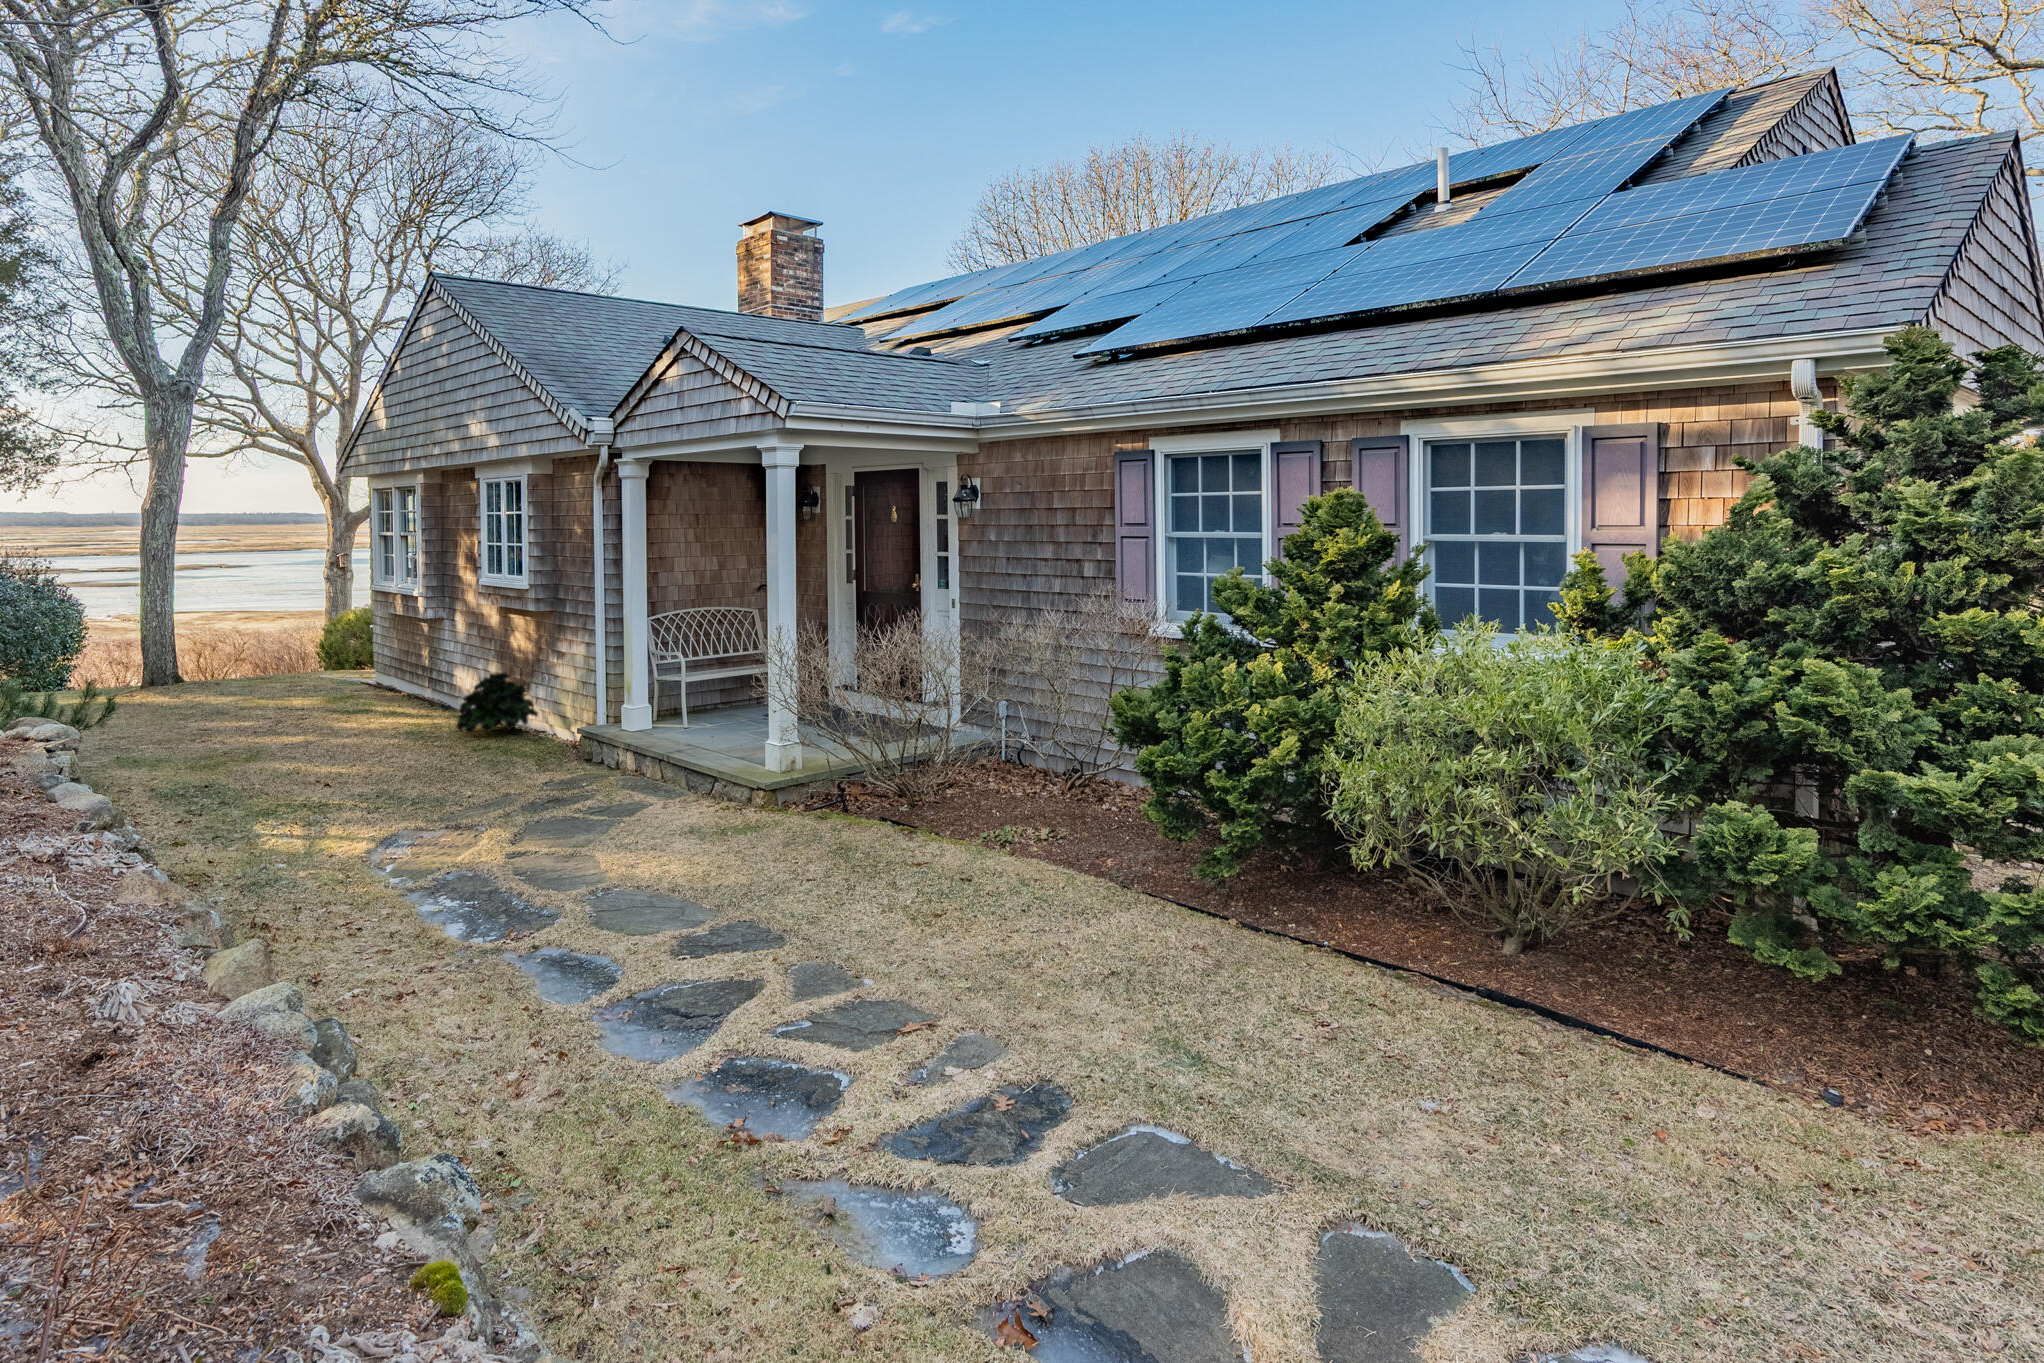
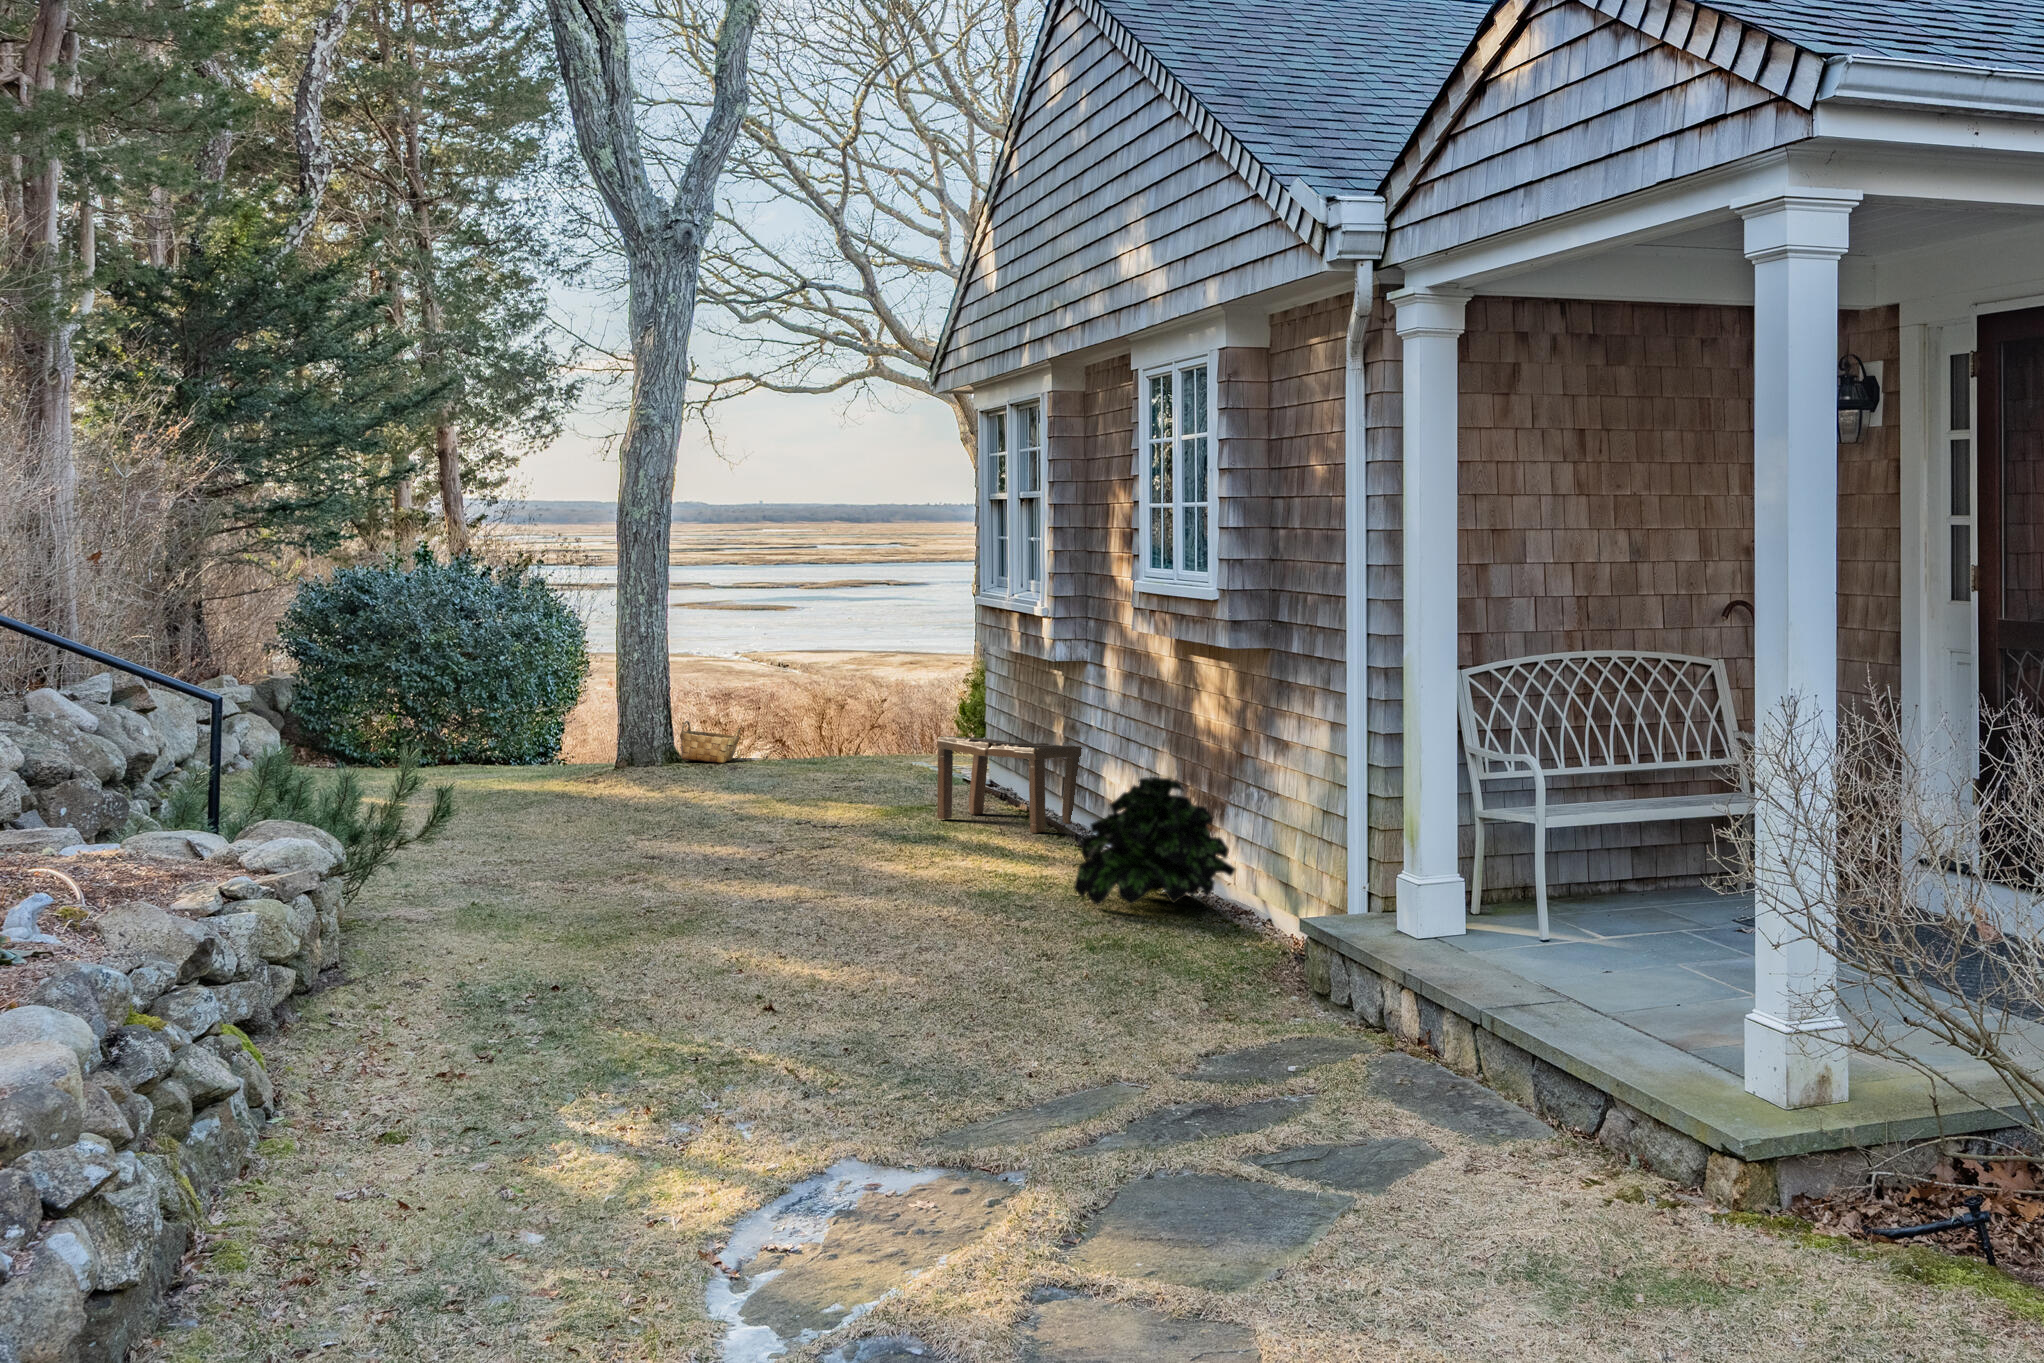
bench: none [359,659,444,706] -> present [936,736,1082,833]
woven basket: none [176,660,216,683] -> present [680,721,740,763]

